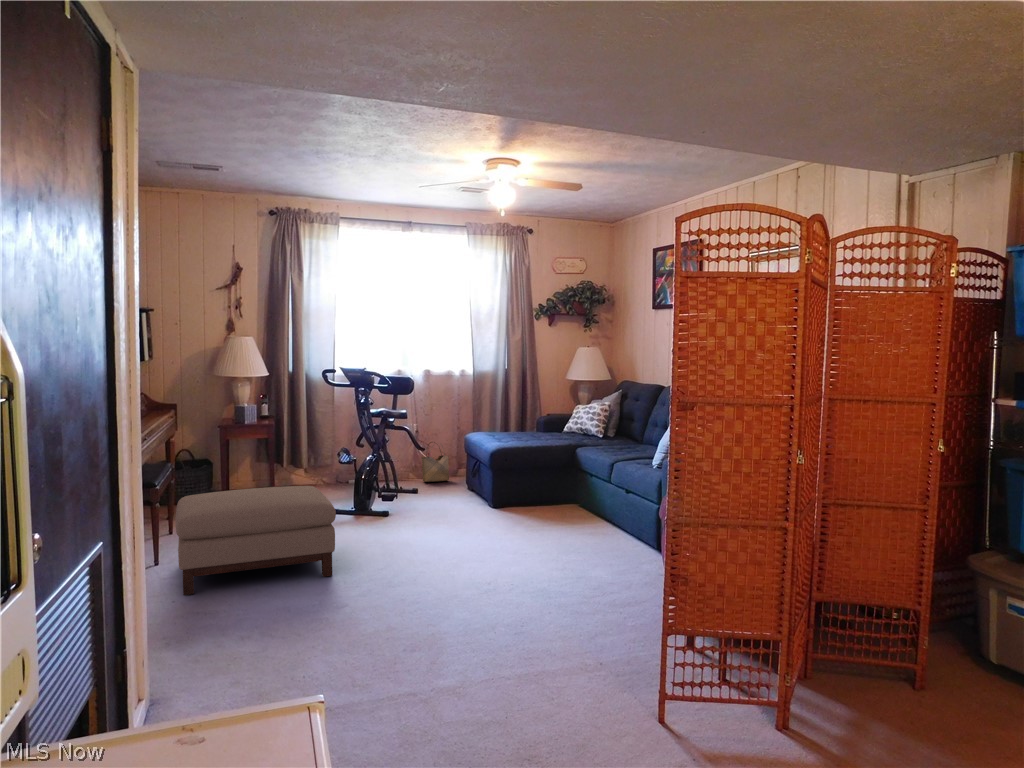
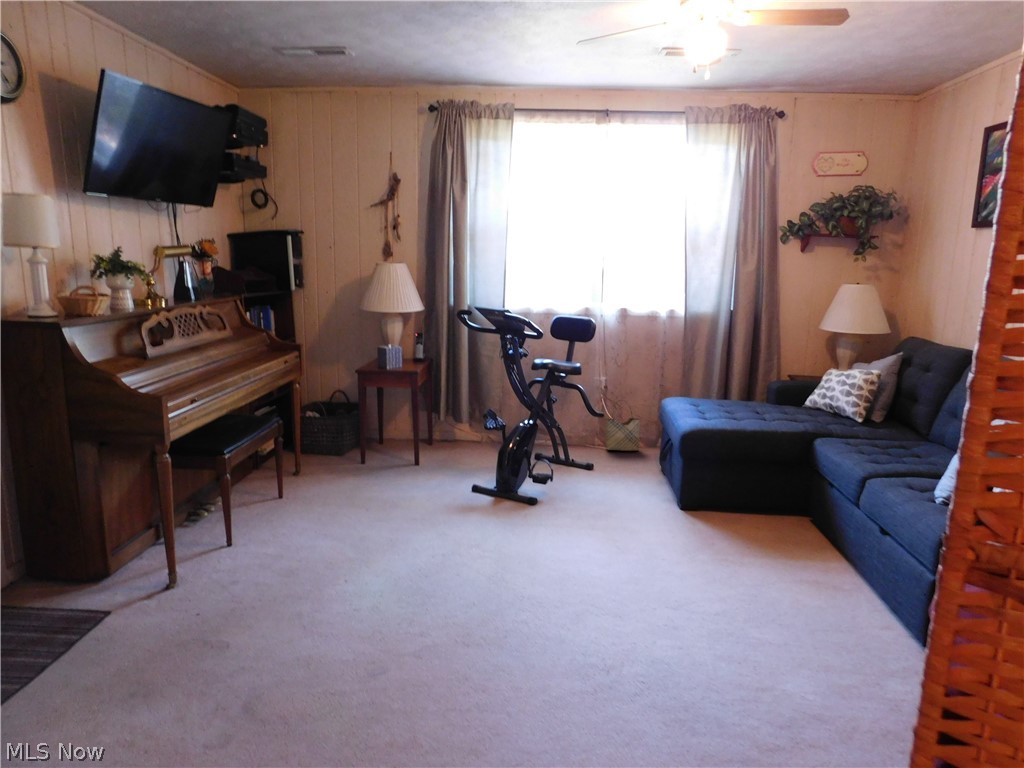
ottoman: present [175,486,336,595] -> none [167,476,409,630]

